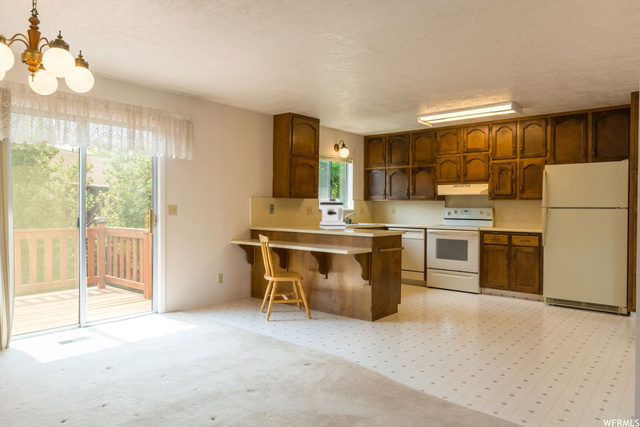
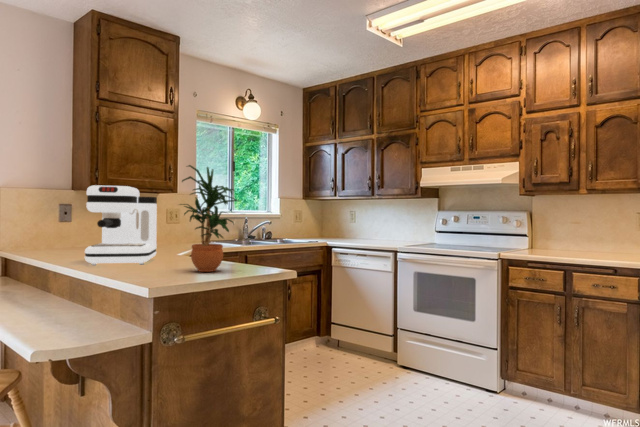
potted plant: none [367,191,390,231] -> present [180,165,239,272]

